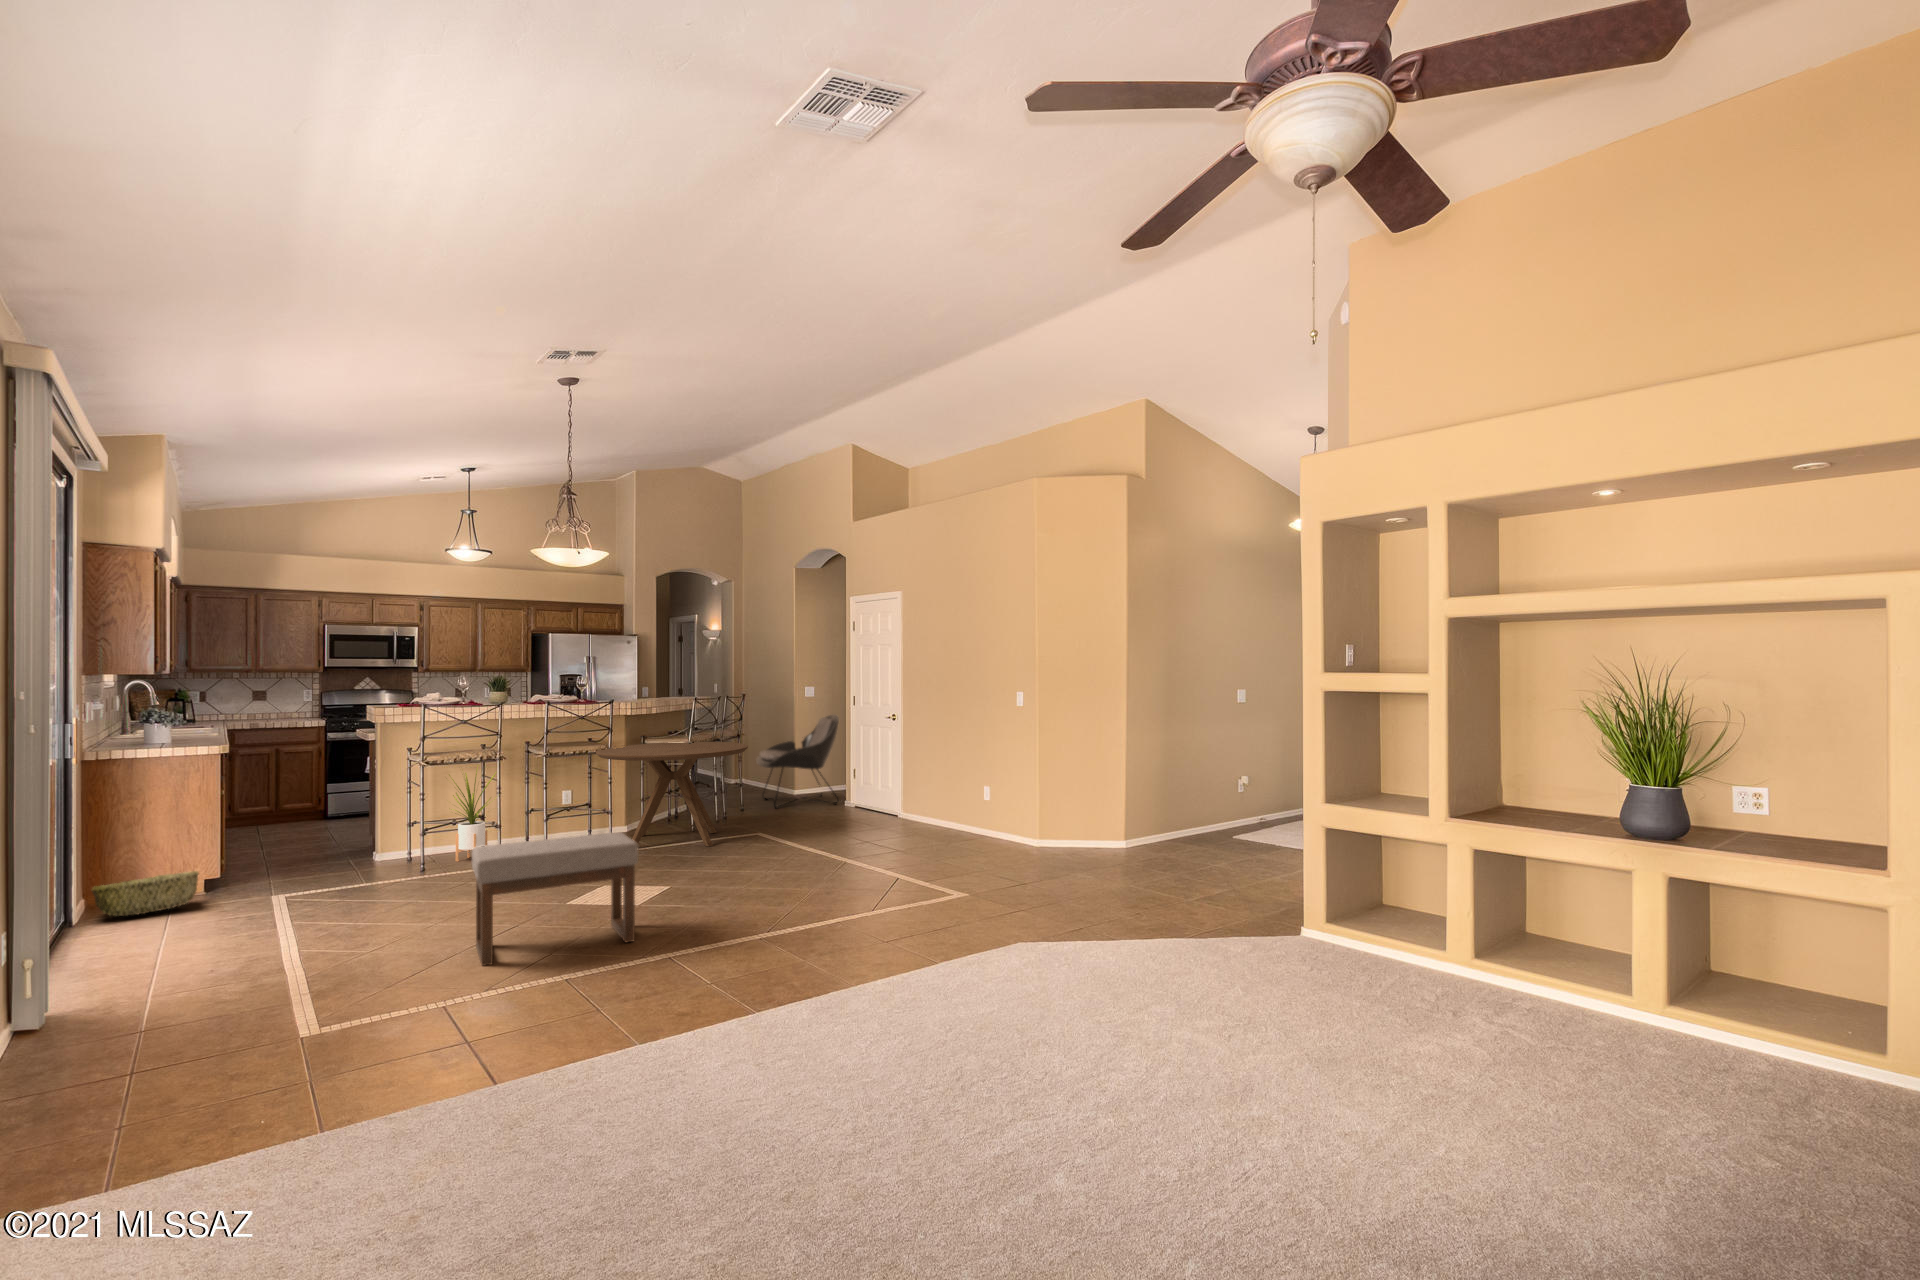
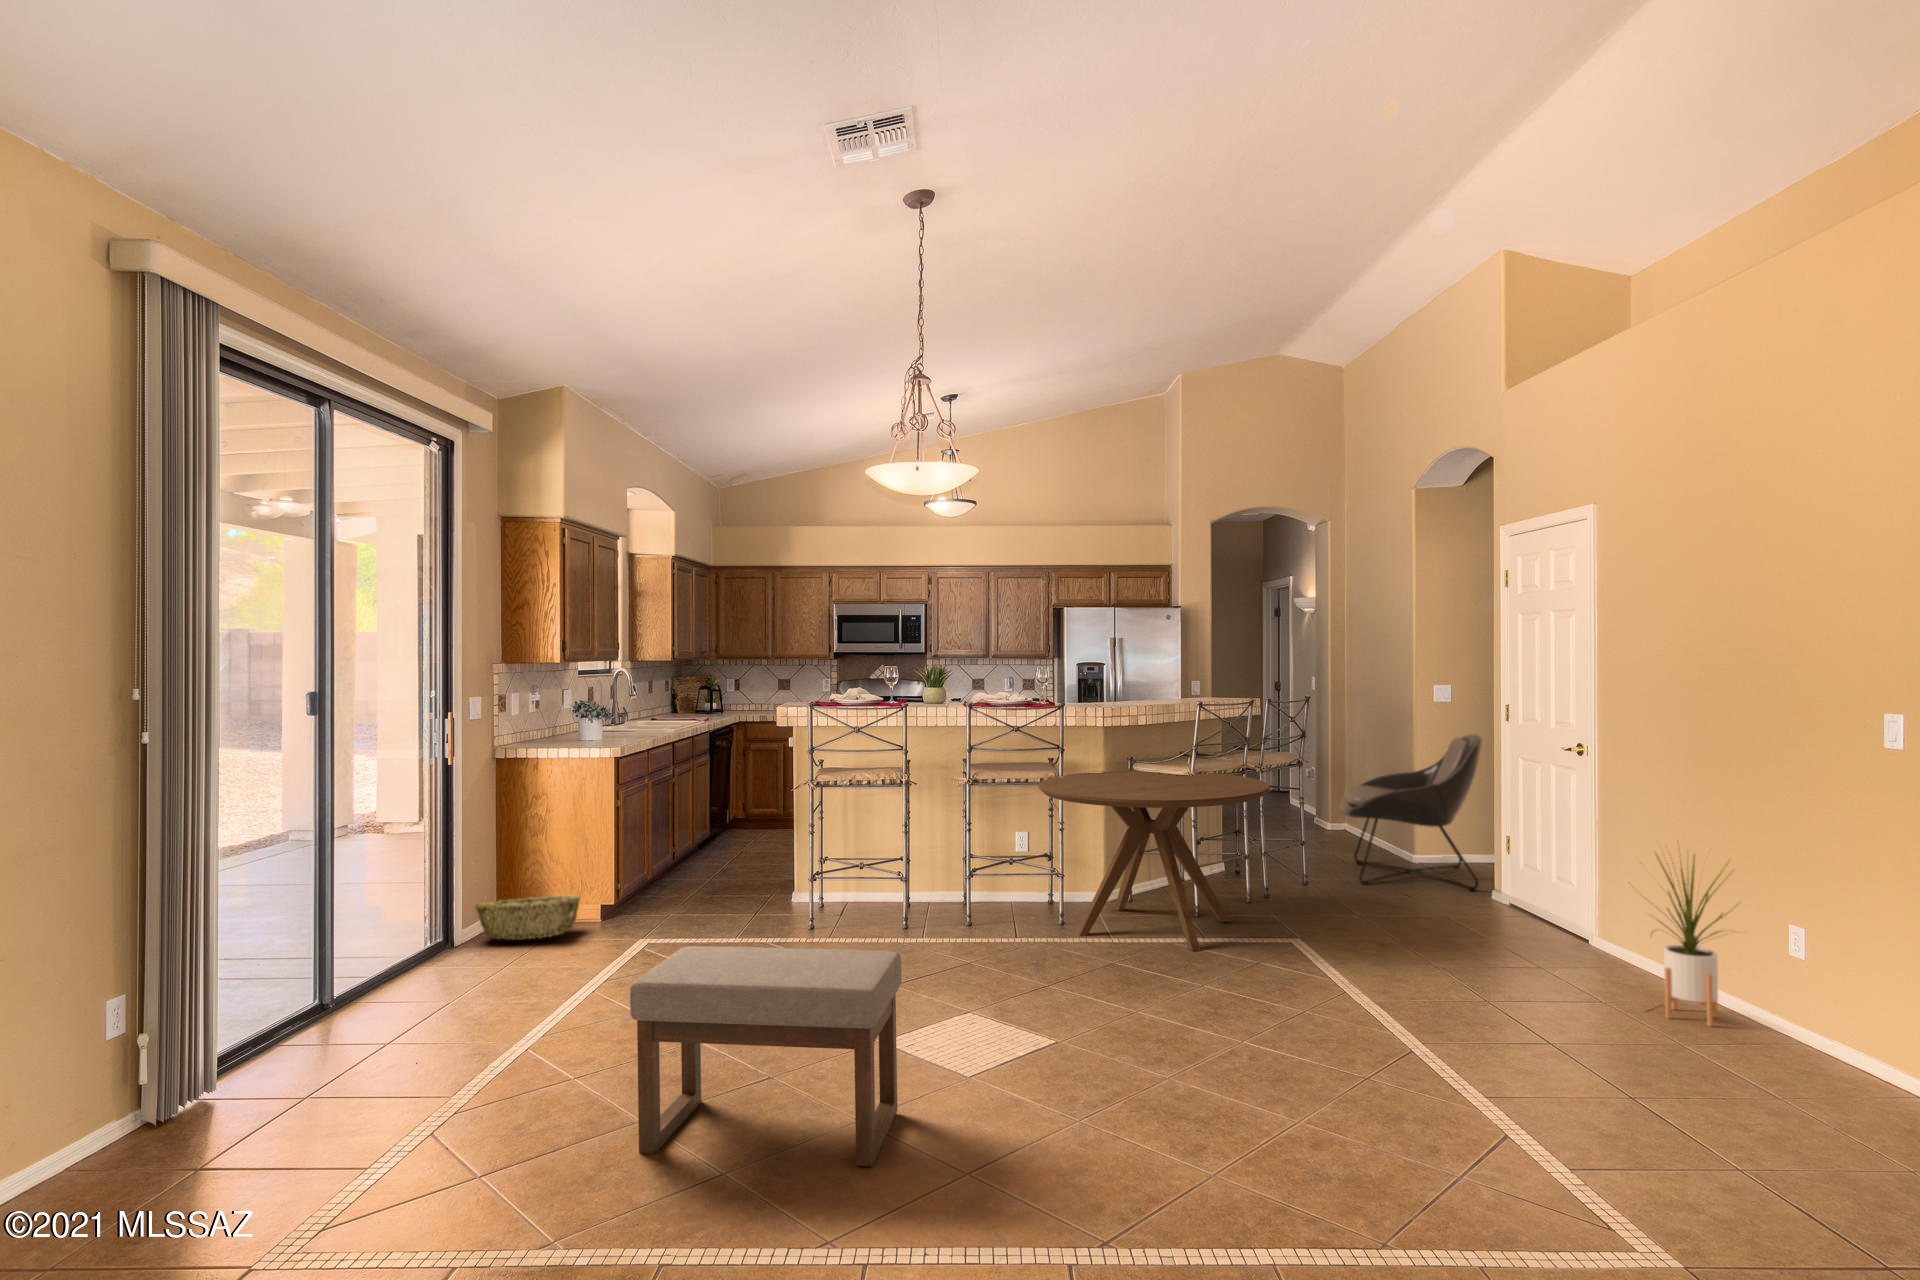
house plant: present [449,766,496,862] -> present [1652,855,1735,1027]

